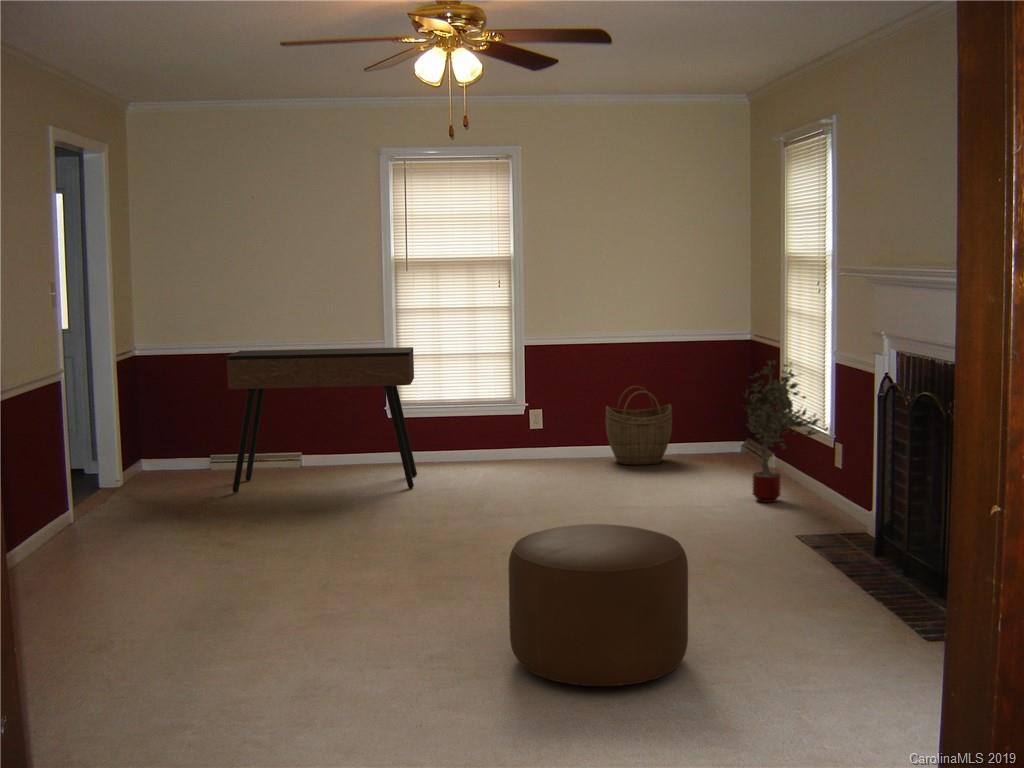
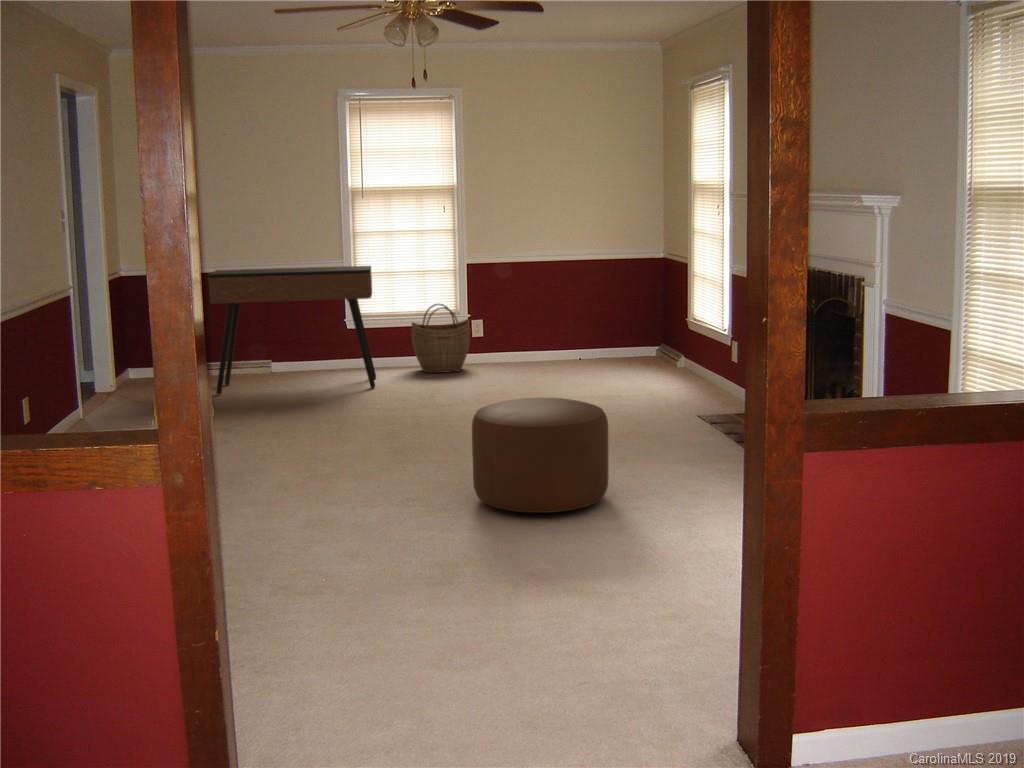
potted tree: present [745,360,819,503] -> none [653,273,721,393]
woven basket: present [605,386,672,465] -> present [411,304,470,373]

